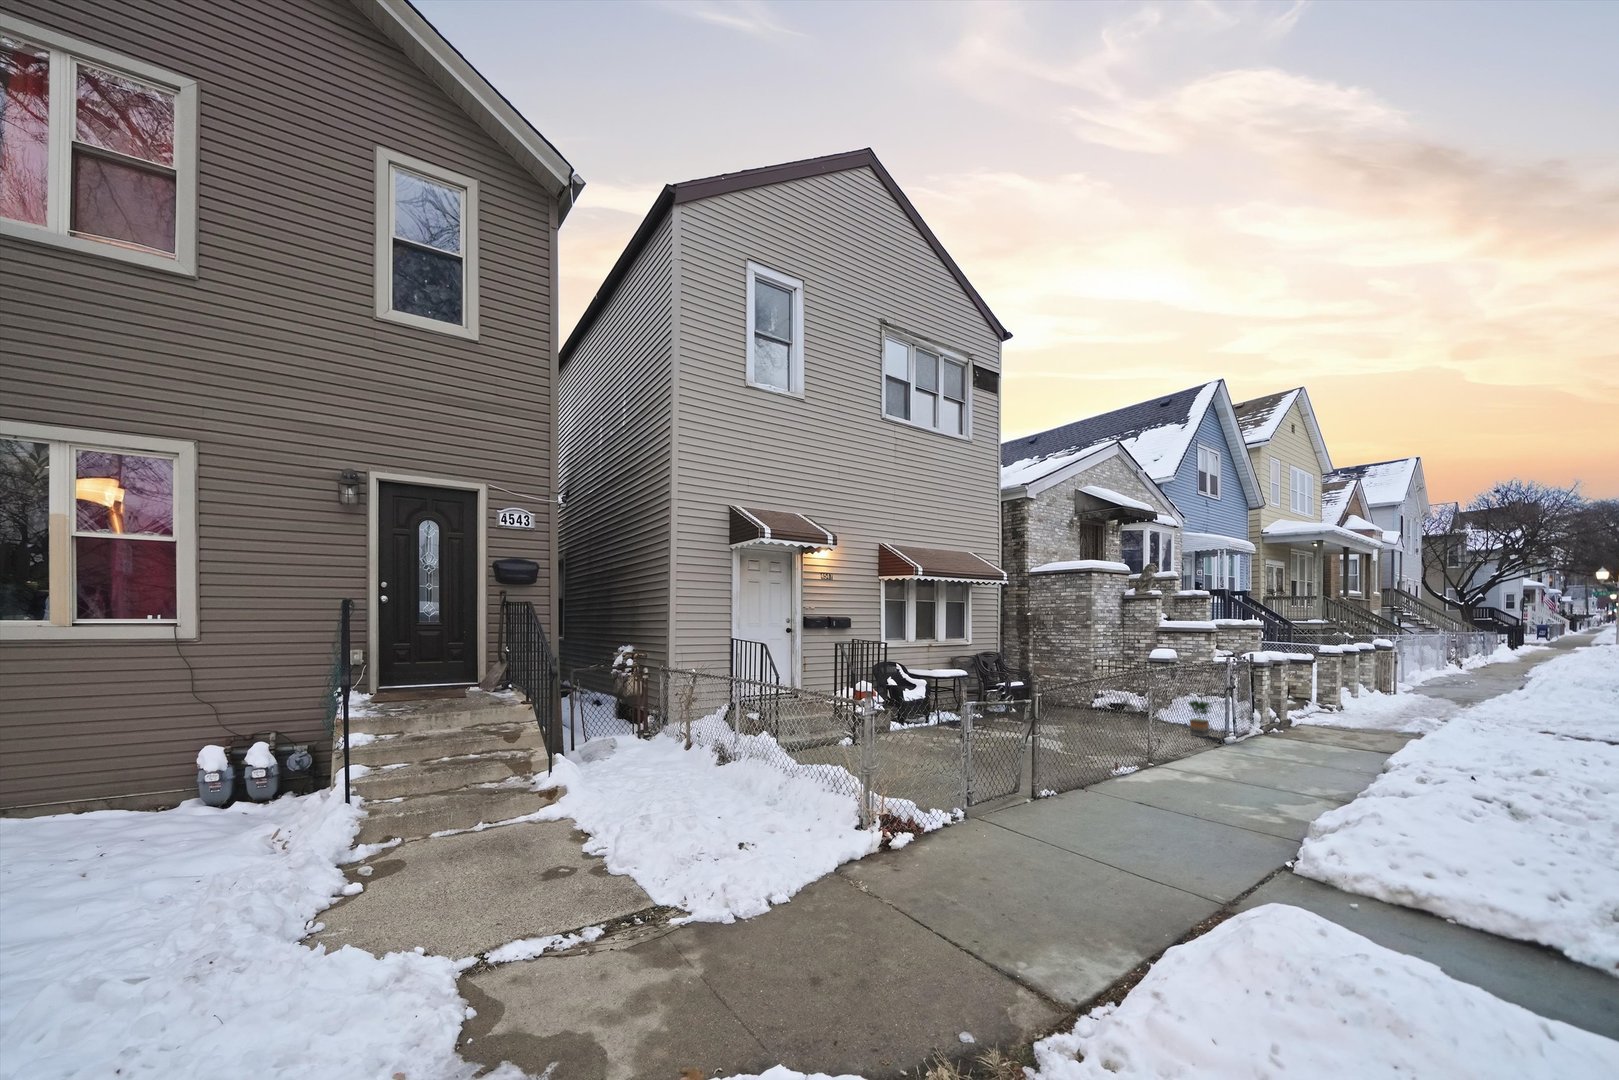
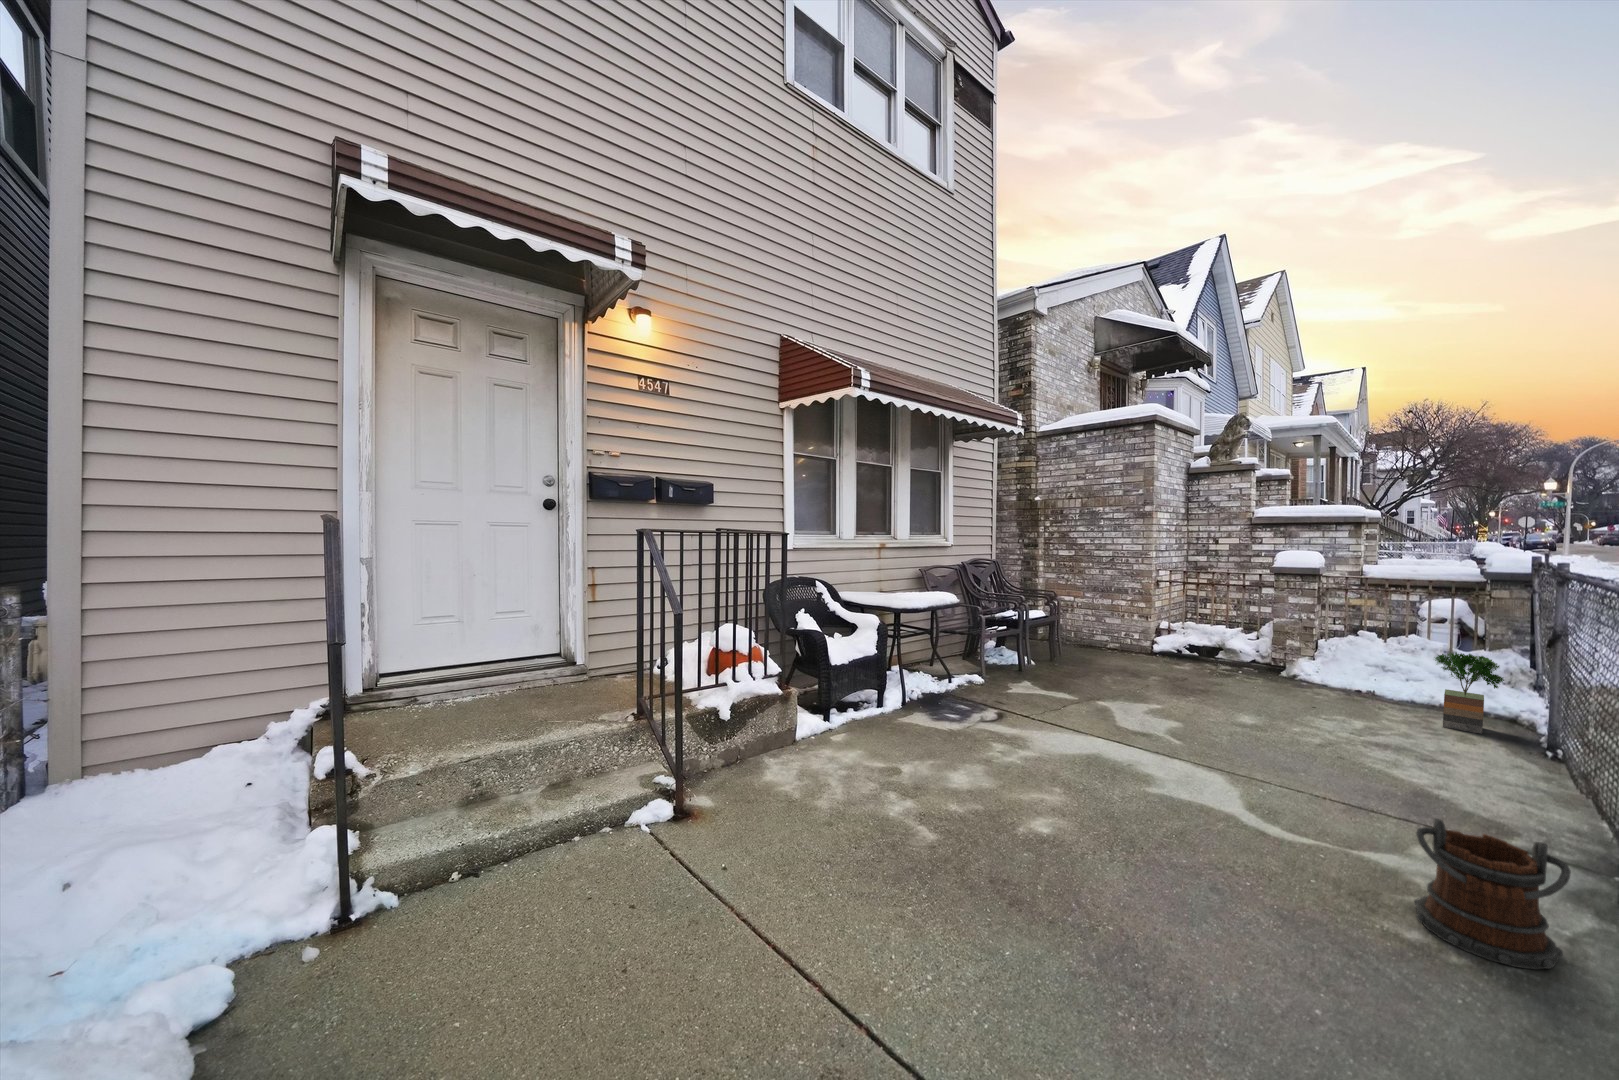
bucket: none [1078,736,1111,773] -> present [1414,818,1571,969]

